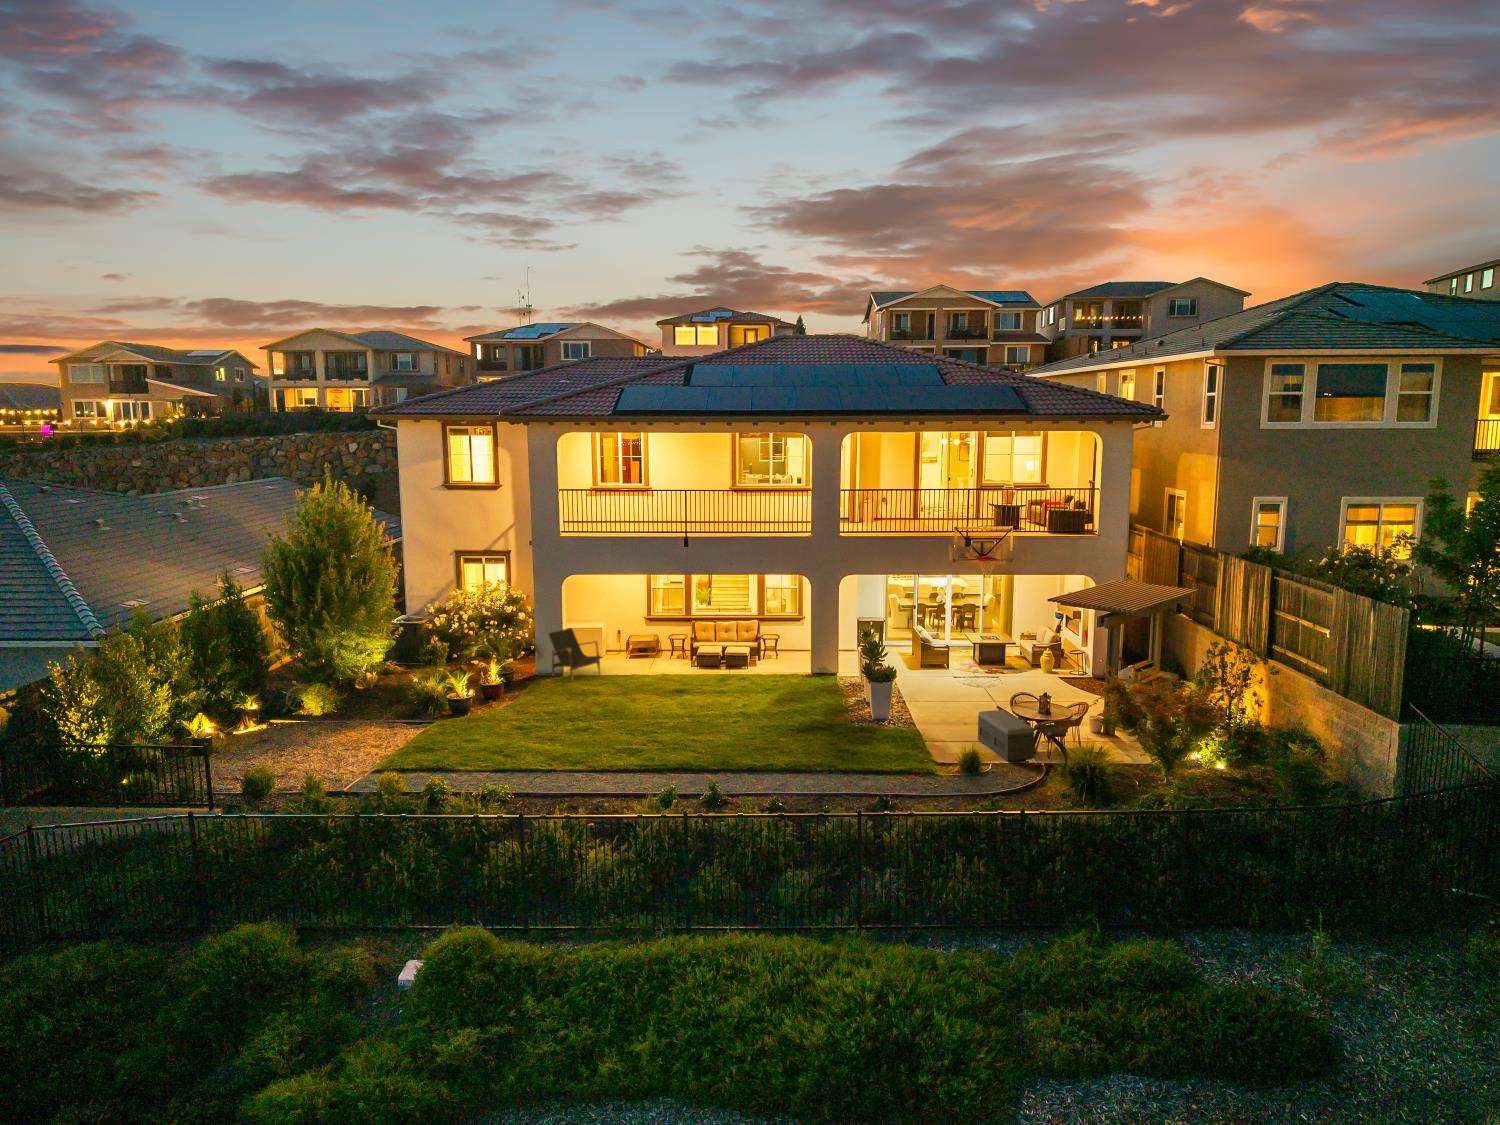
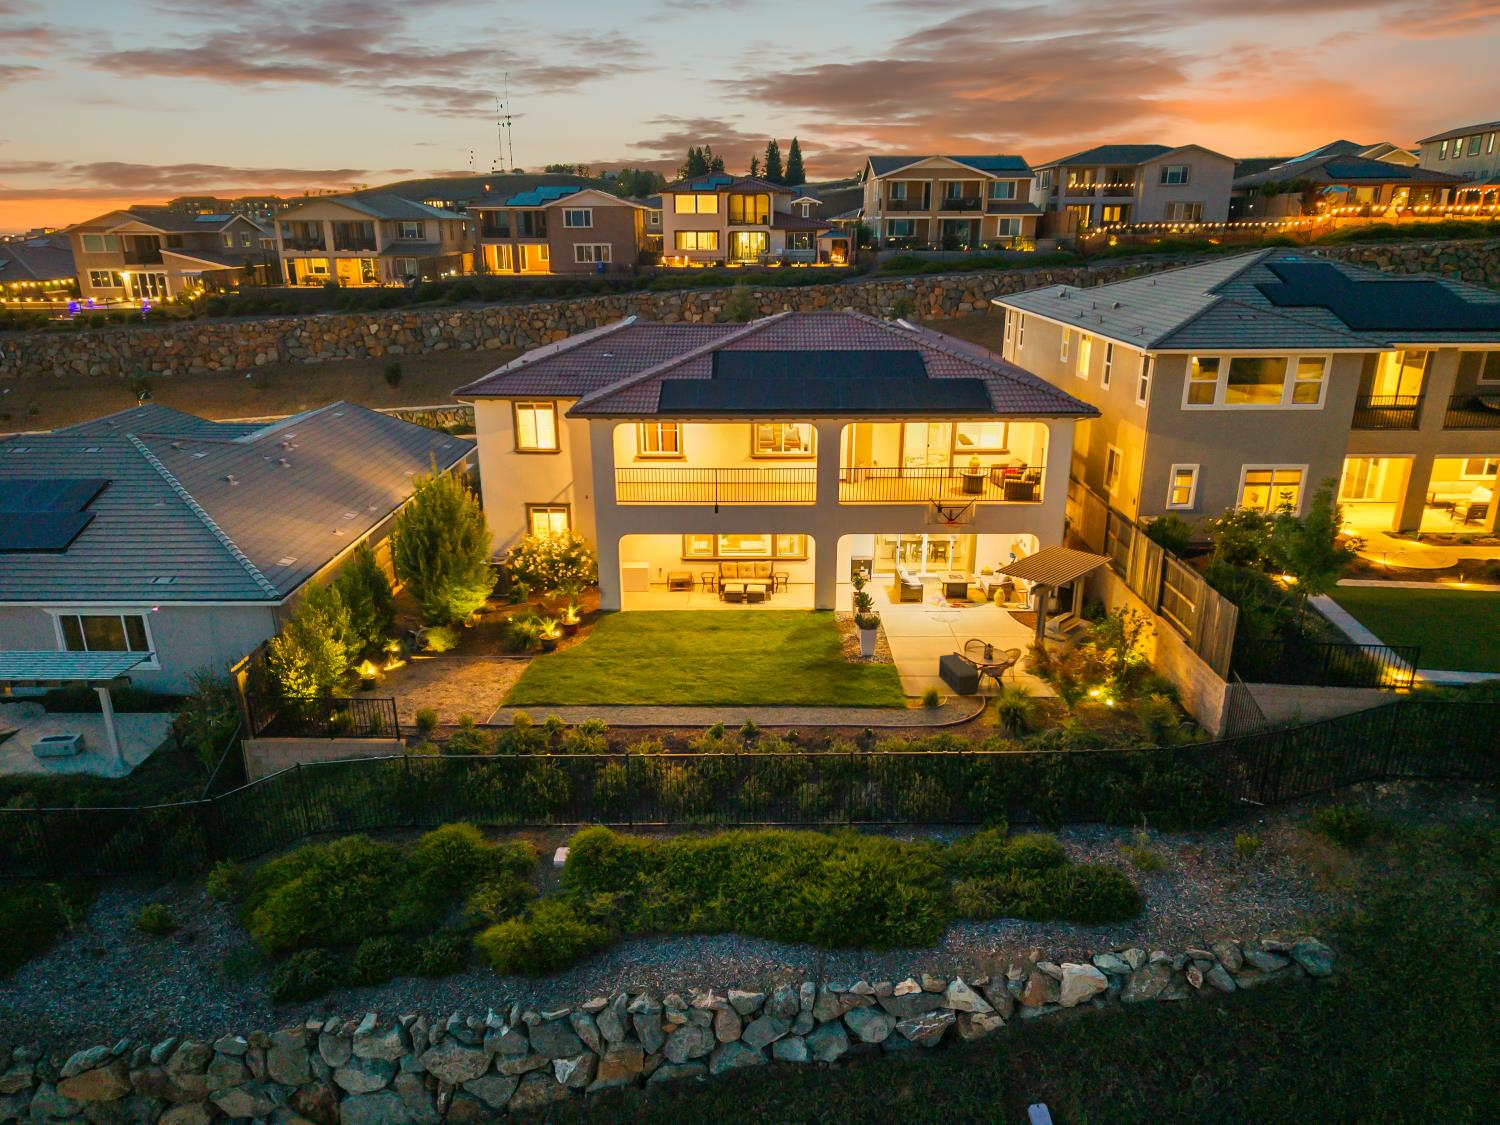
lounge chair: present [549,628,601,680] -> none [610,574,651,618]
decorative plant: none [247,695,285,728] -> present [400,642,412,663]

